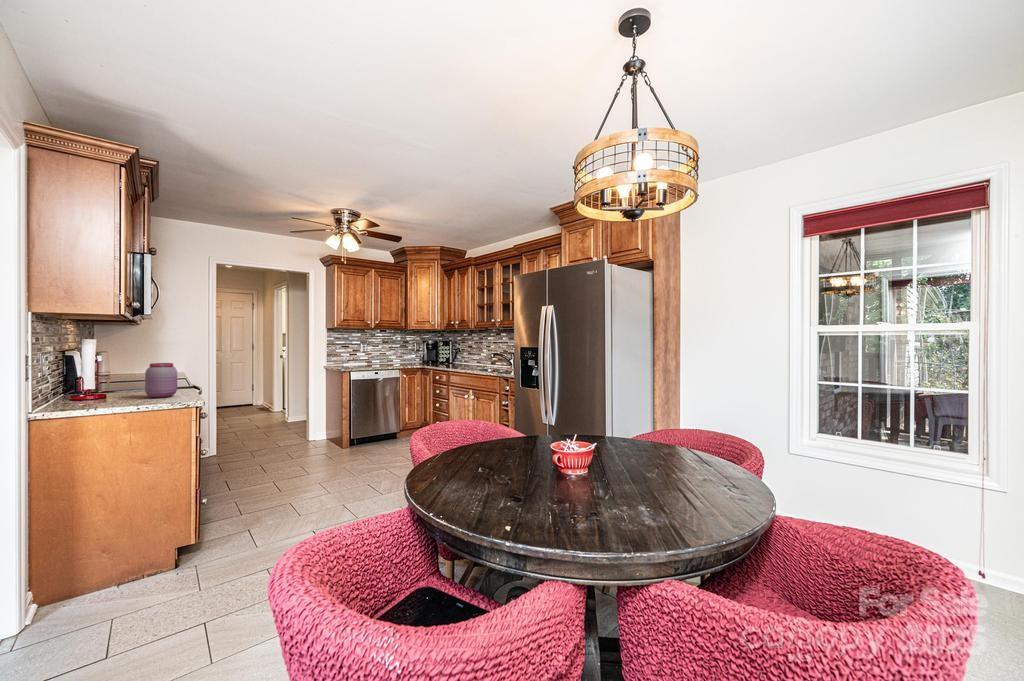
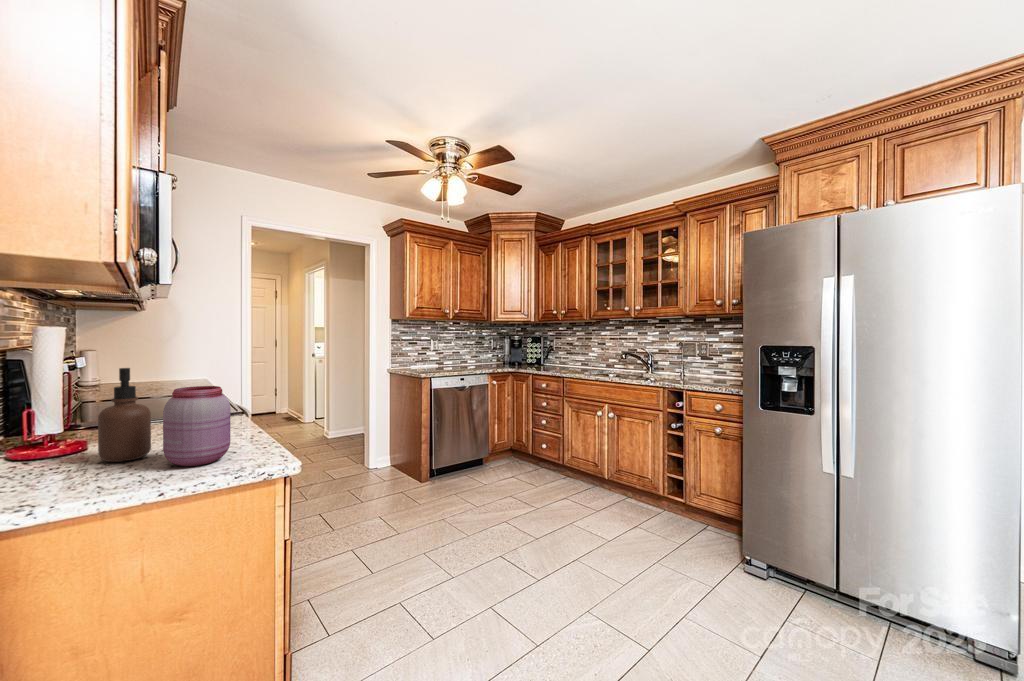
soap dispenser: none [116,354,140,397] -> present [98,368,151,462]

